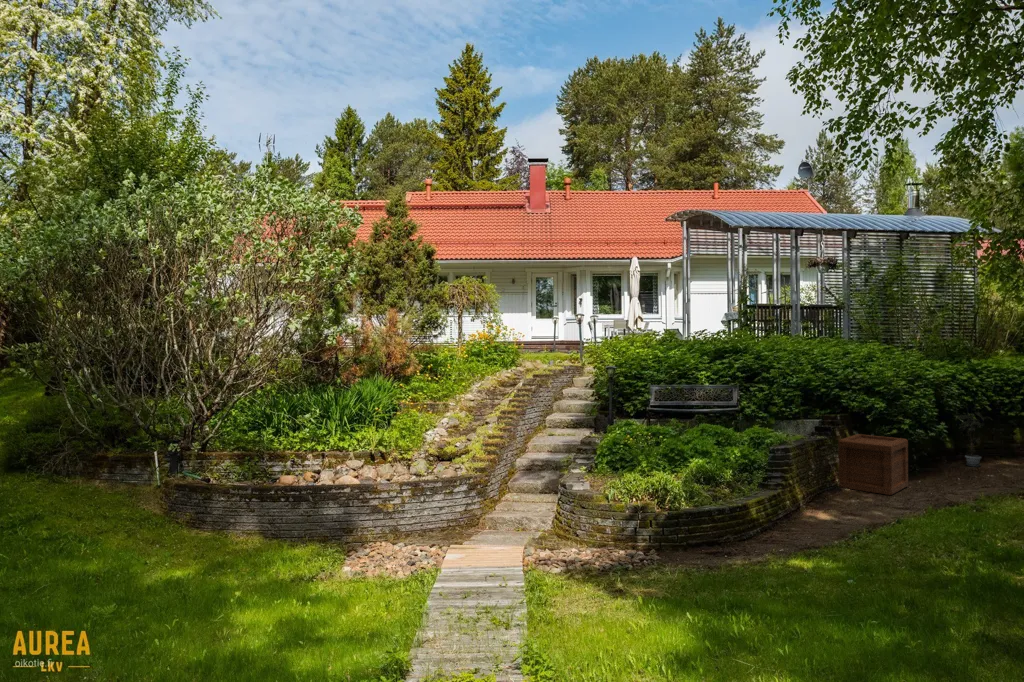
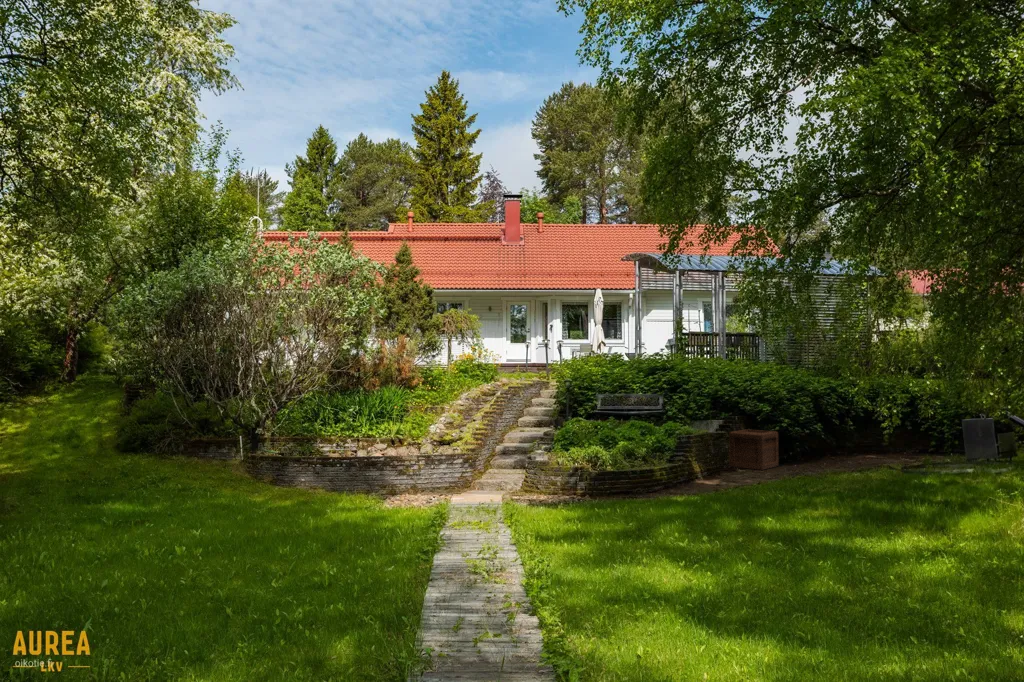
potted plant: present [956,412,993,467] -> none [824,414,852,457]

